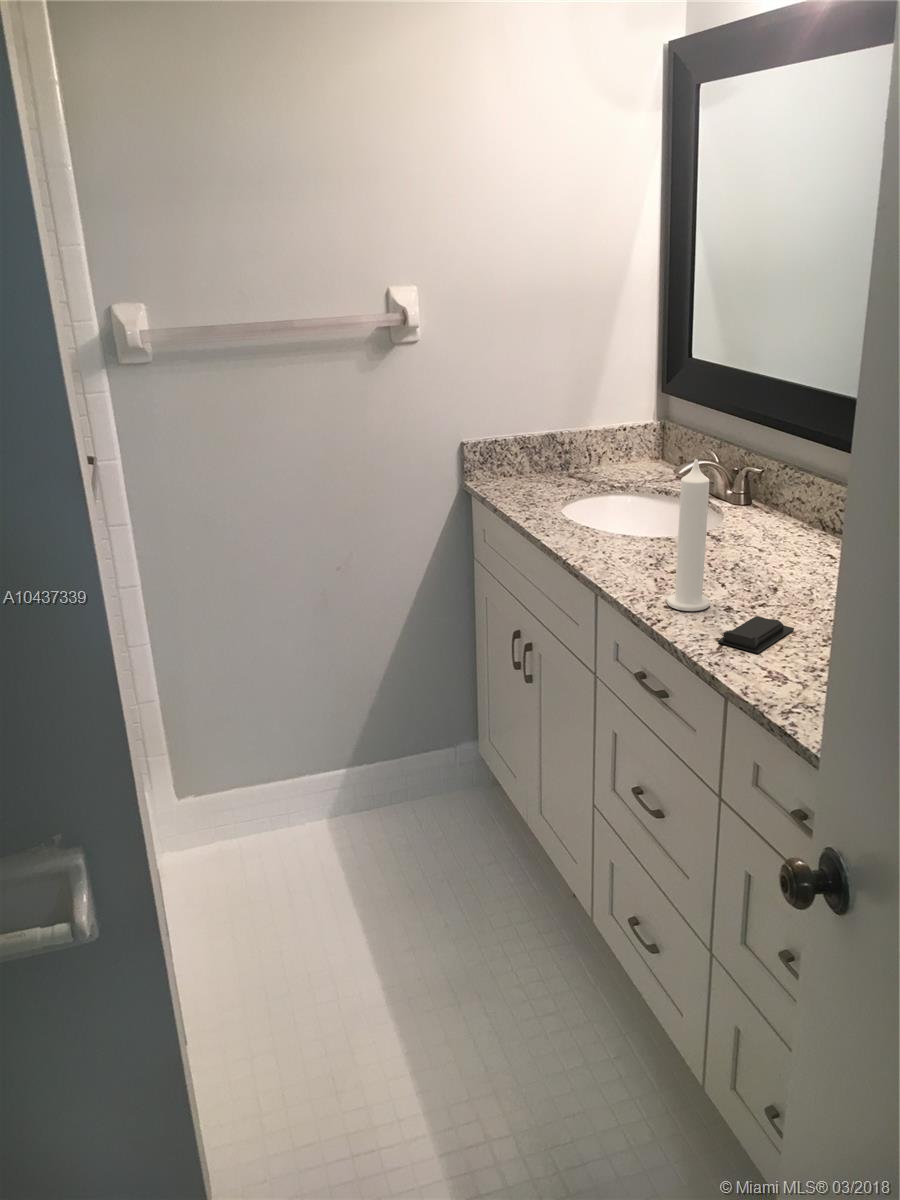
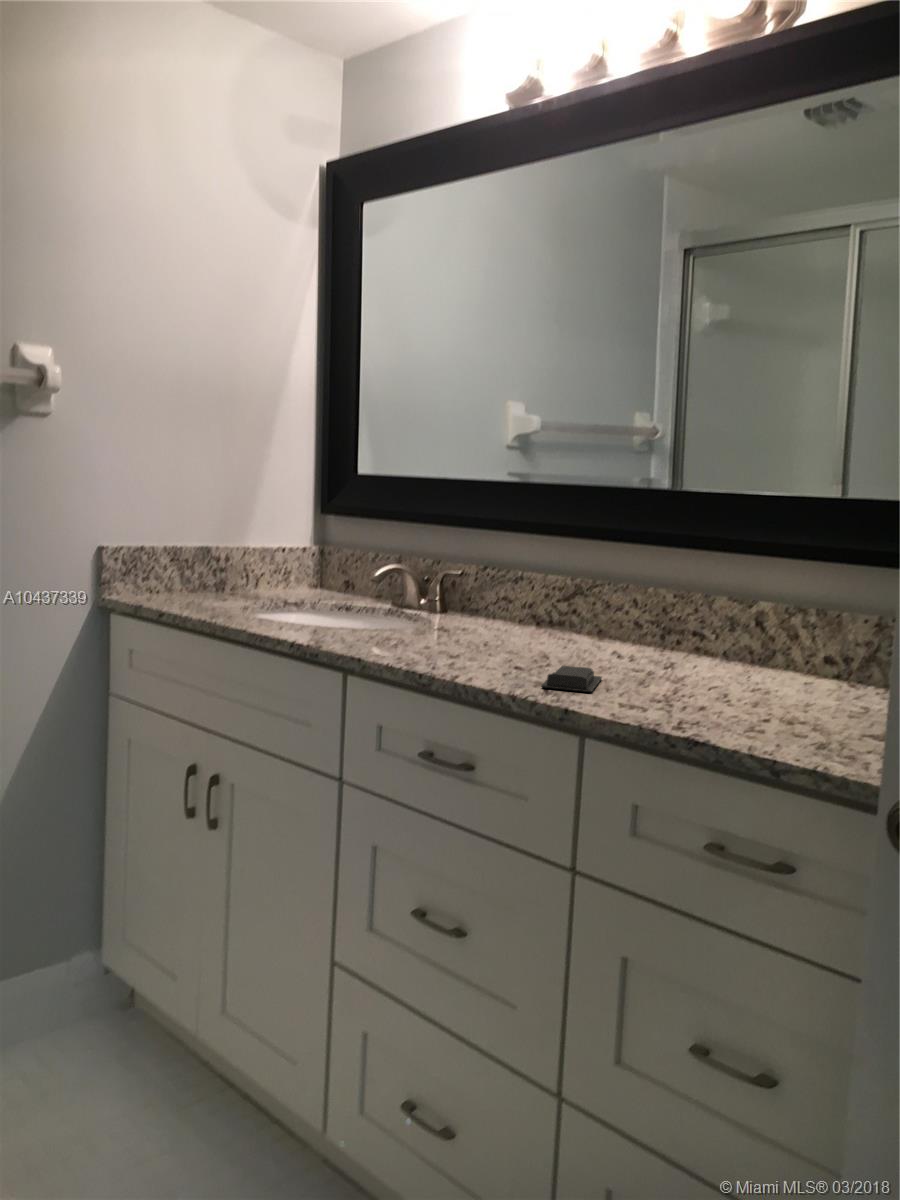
candle: present [667,459,710,611] -> none [450,495,498,670]

